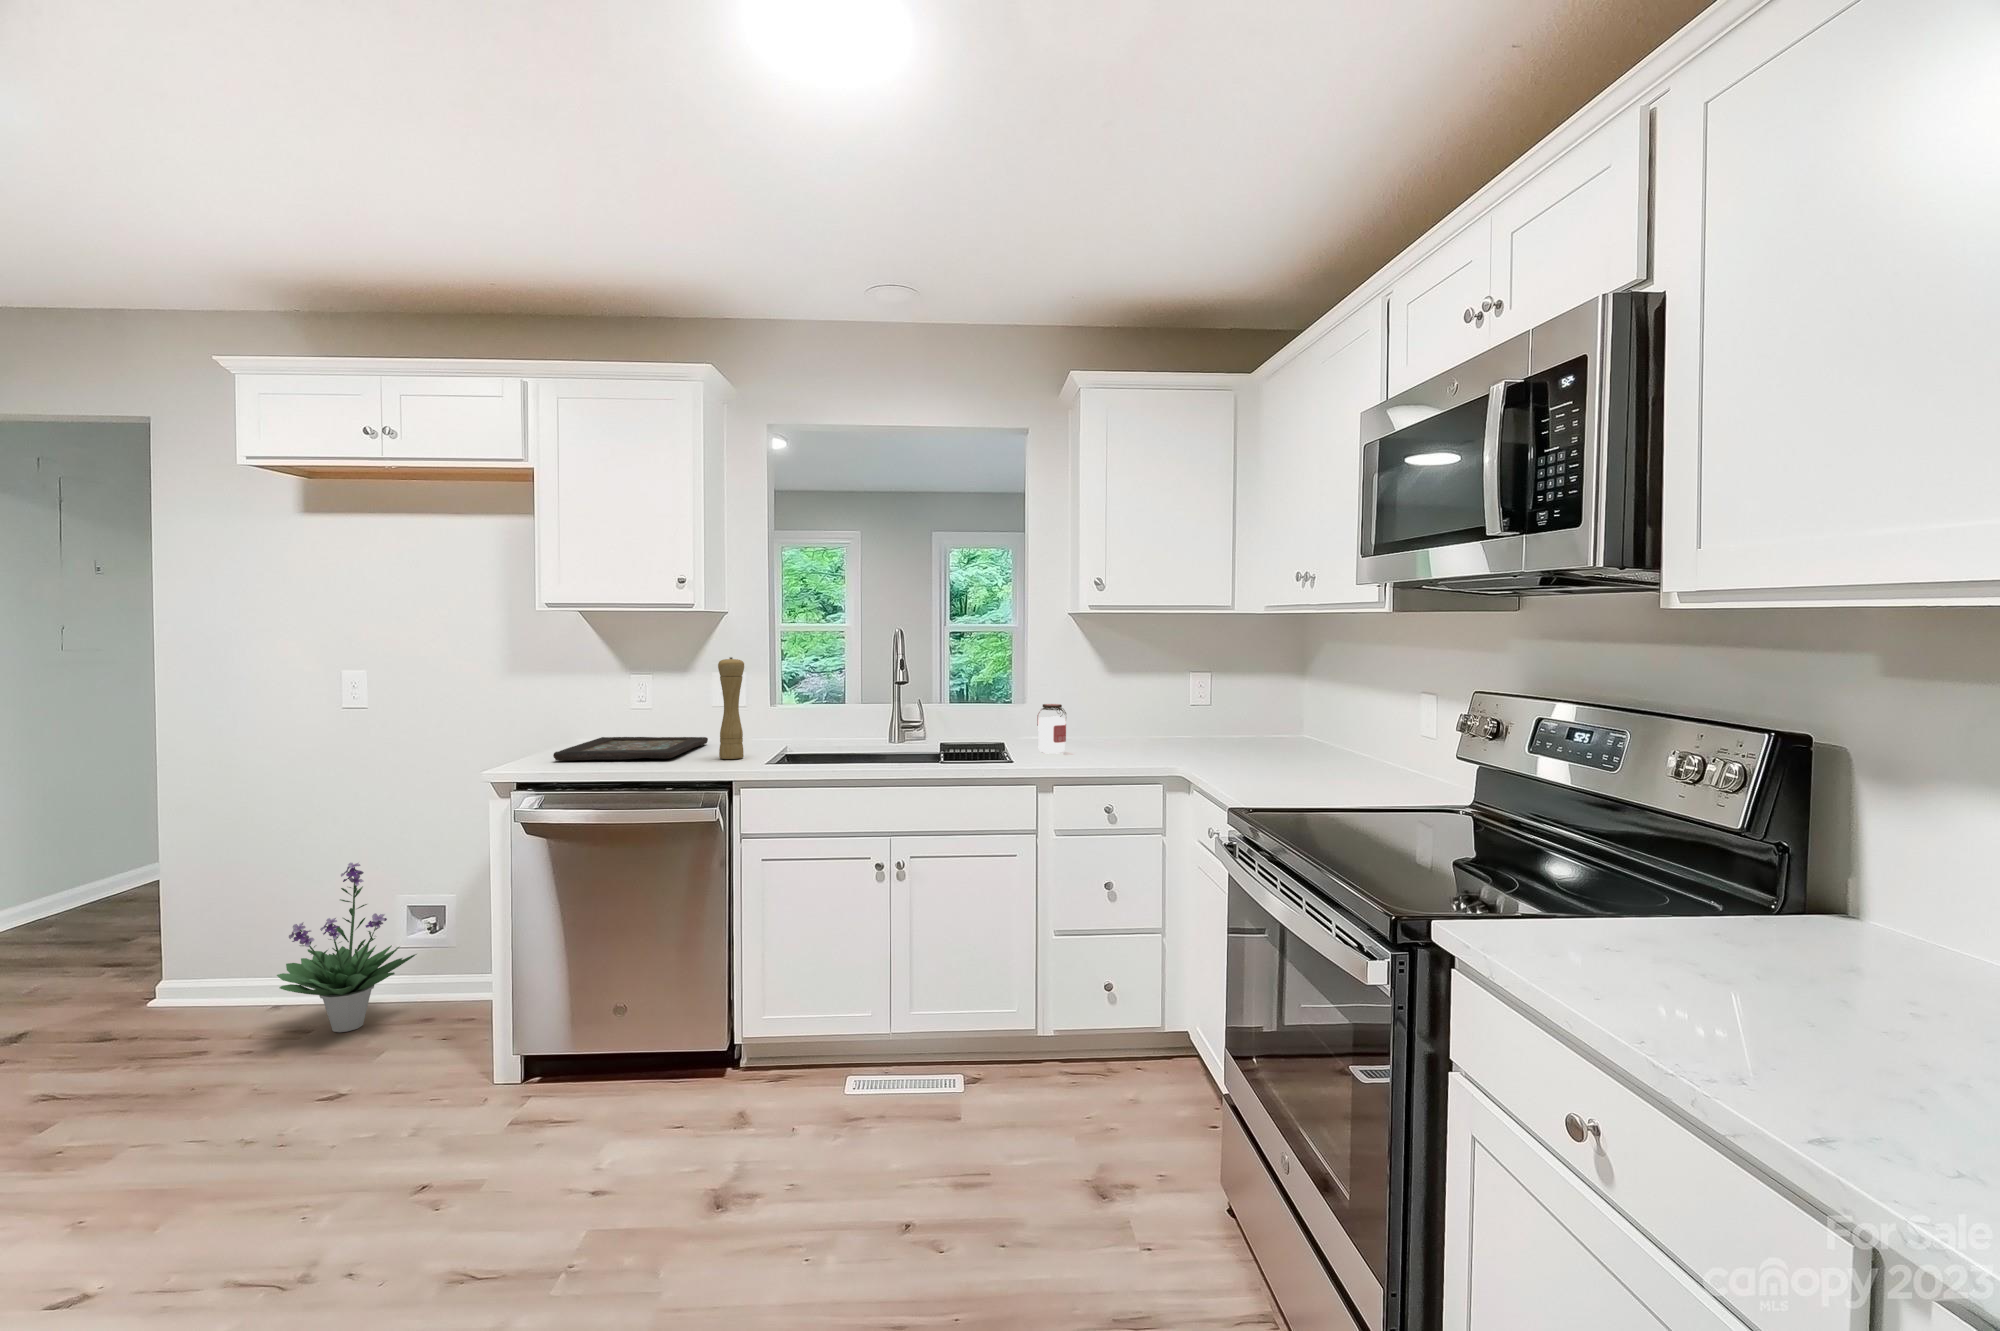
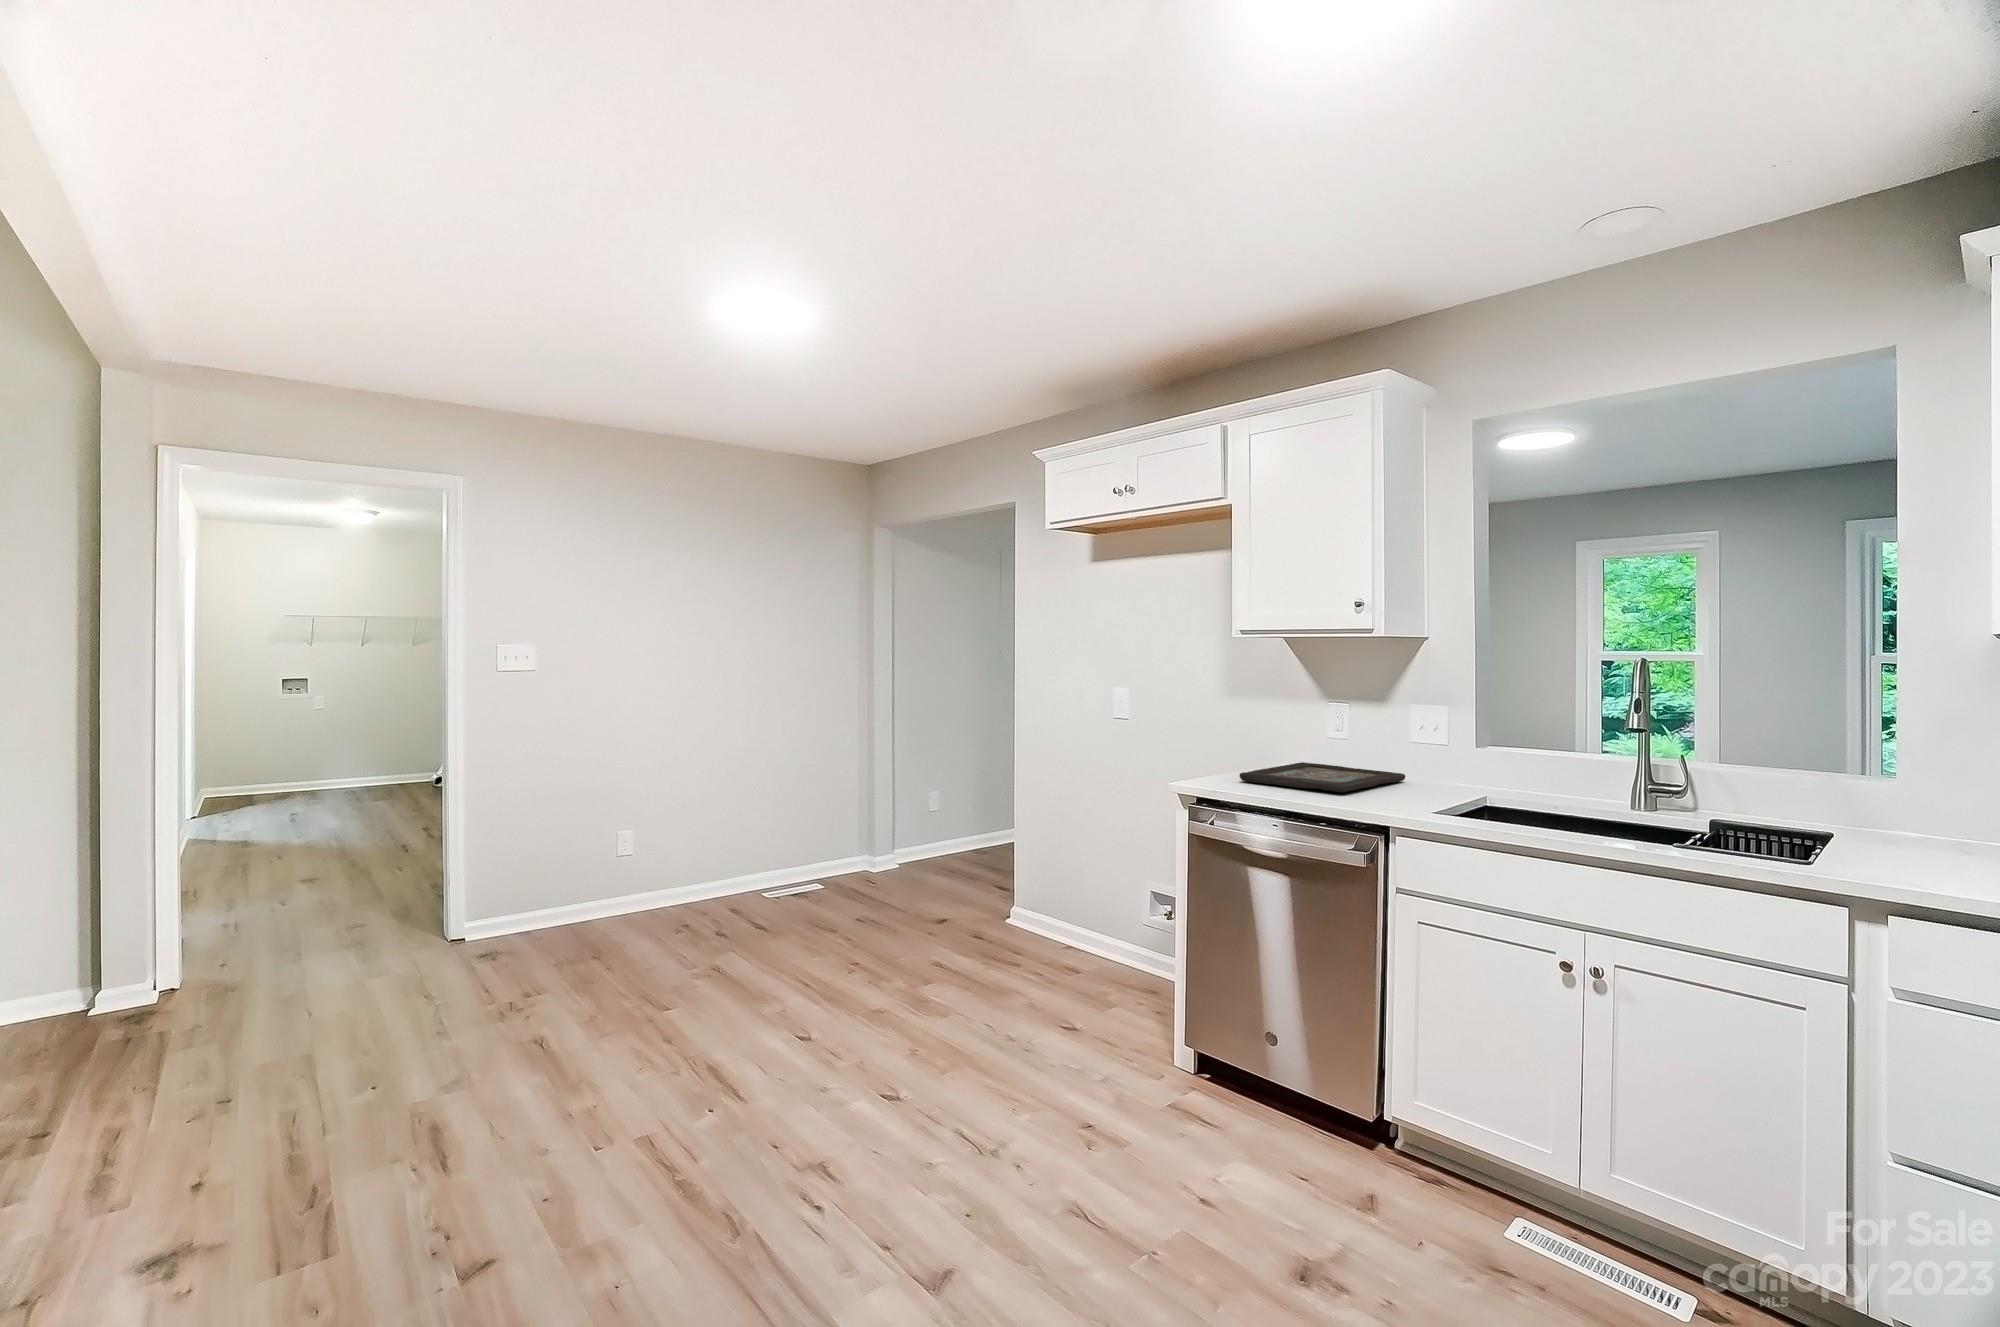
pepper mill: present [718,657,744,759] -> none [1394,690,1426,802]
jar: present [1037,704,1066,754] -> none [1876,783,1942,864]
potted plant: present [277,863,416,1032] -> none [1055,843,1153,980]

